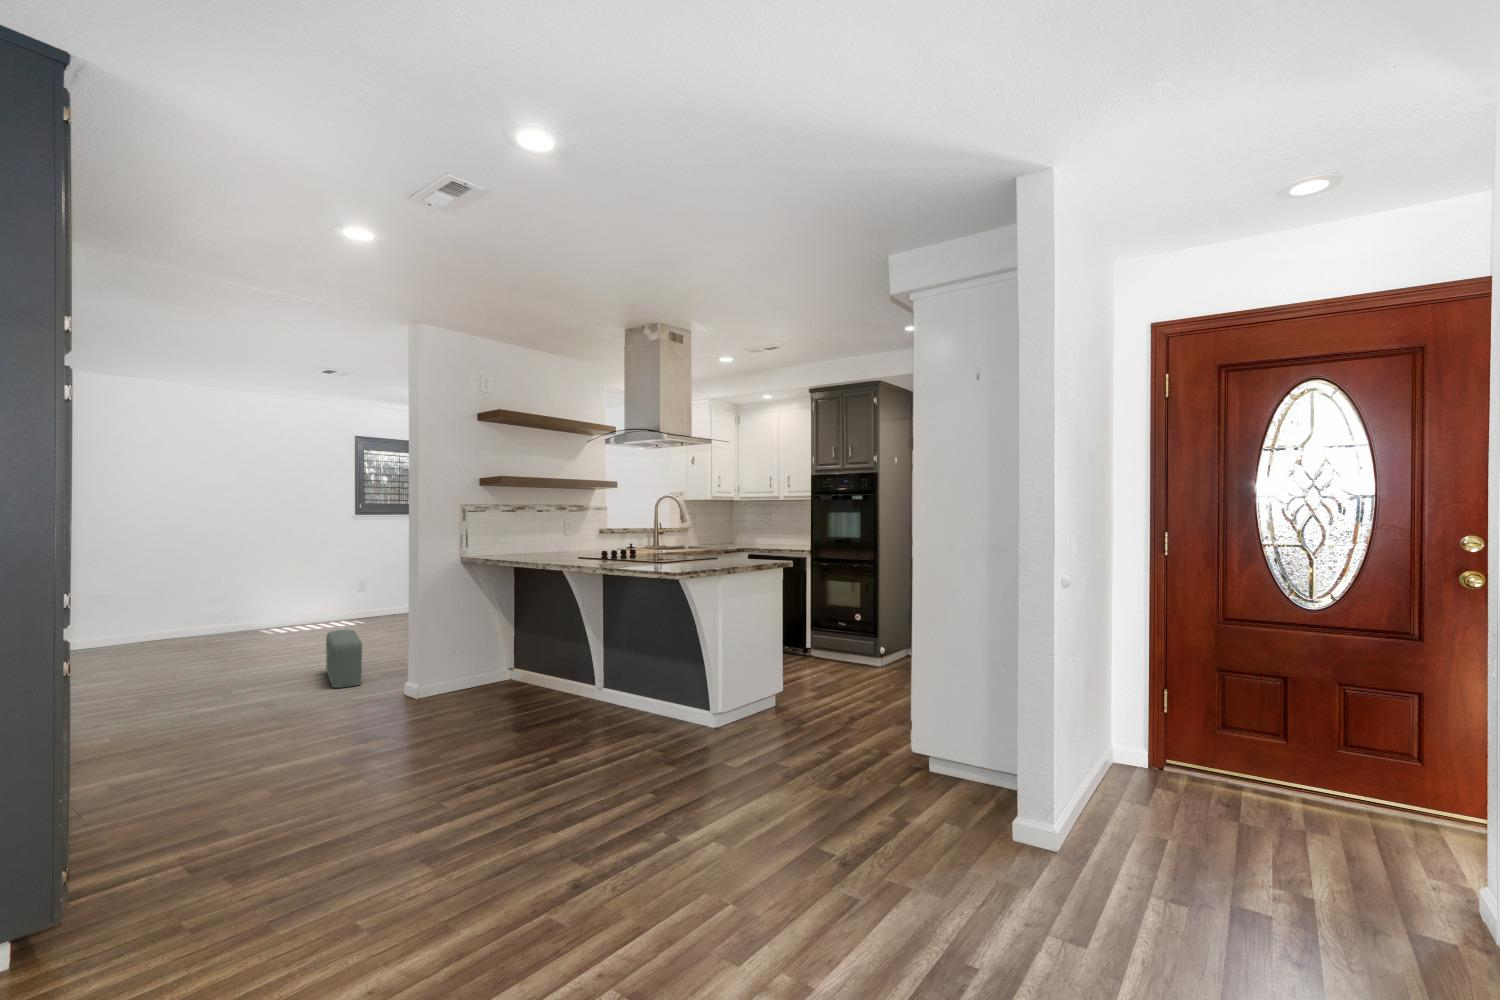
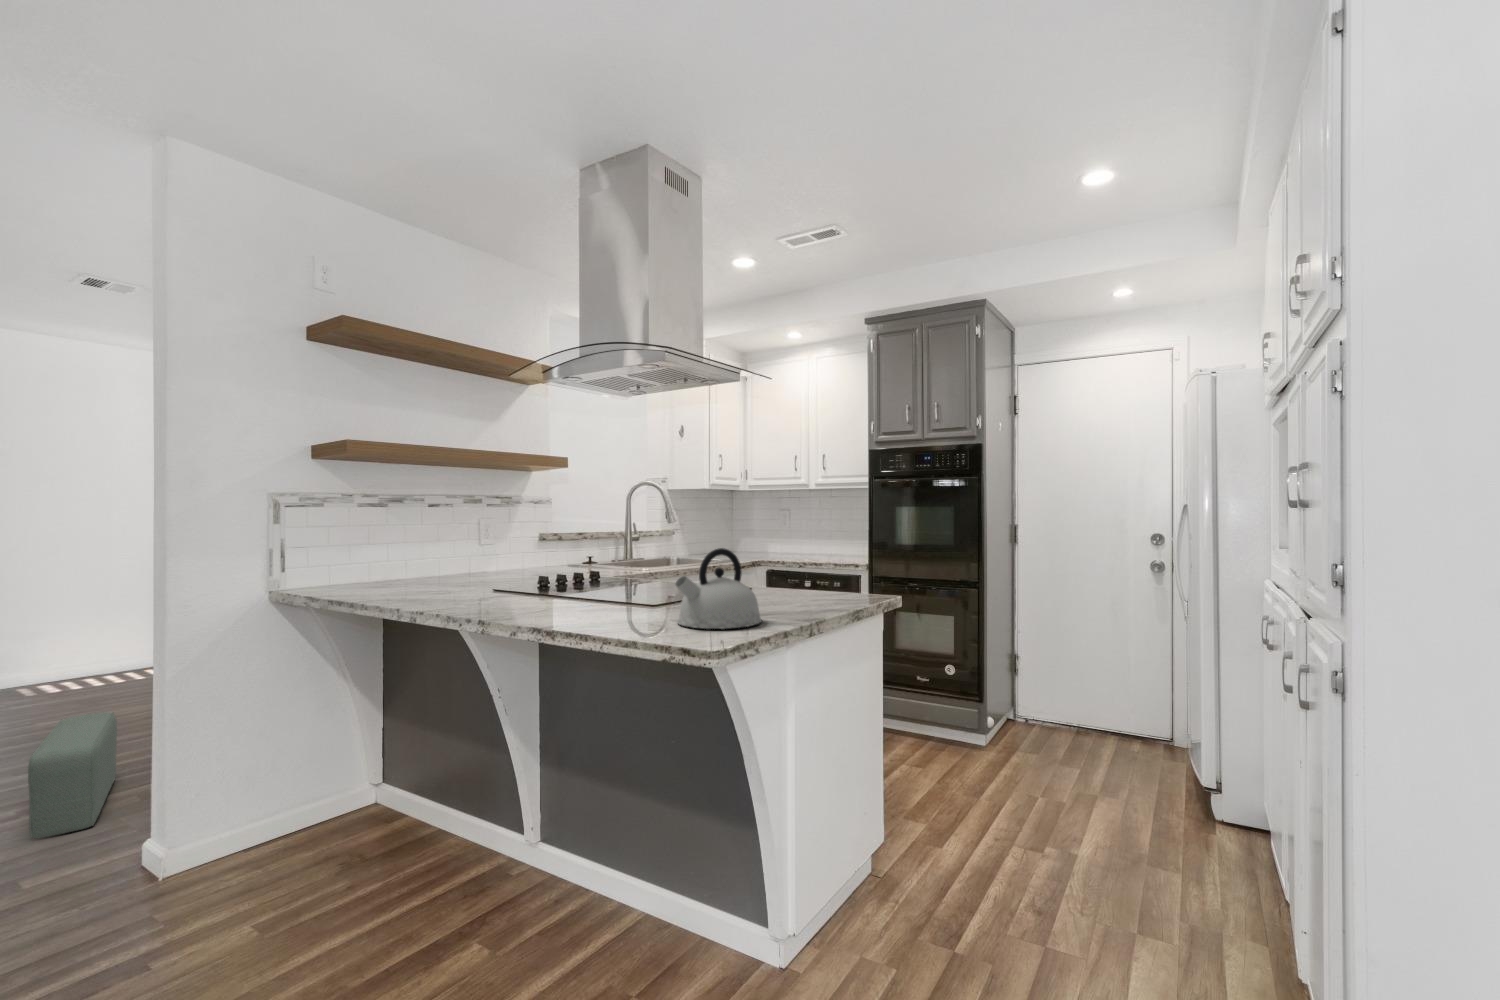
kettle: none [673,532,713,567] -> present [675,548,762,629]

